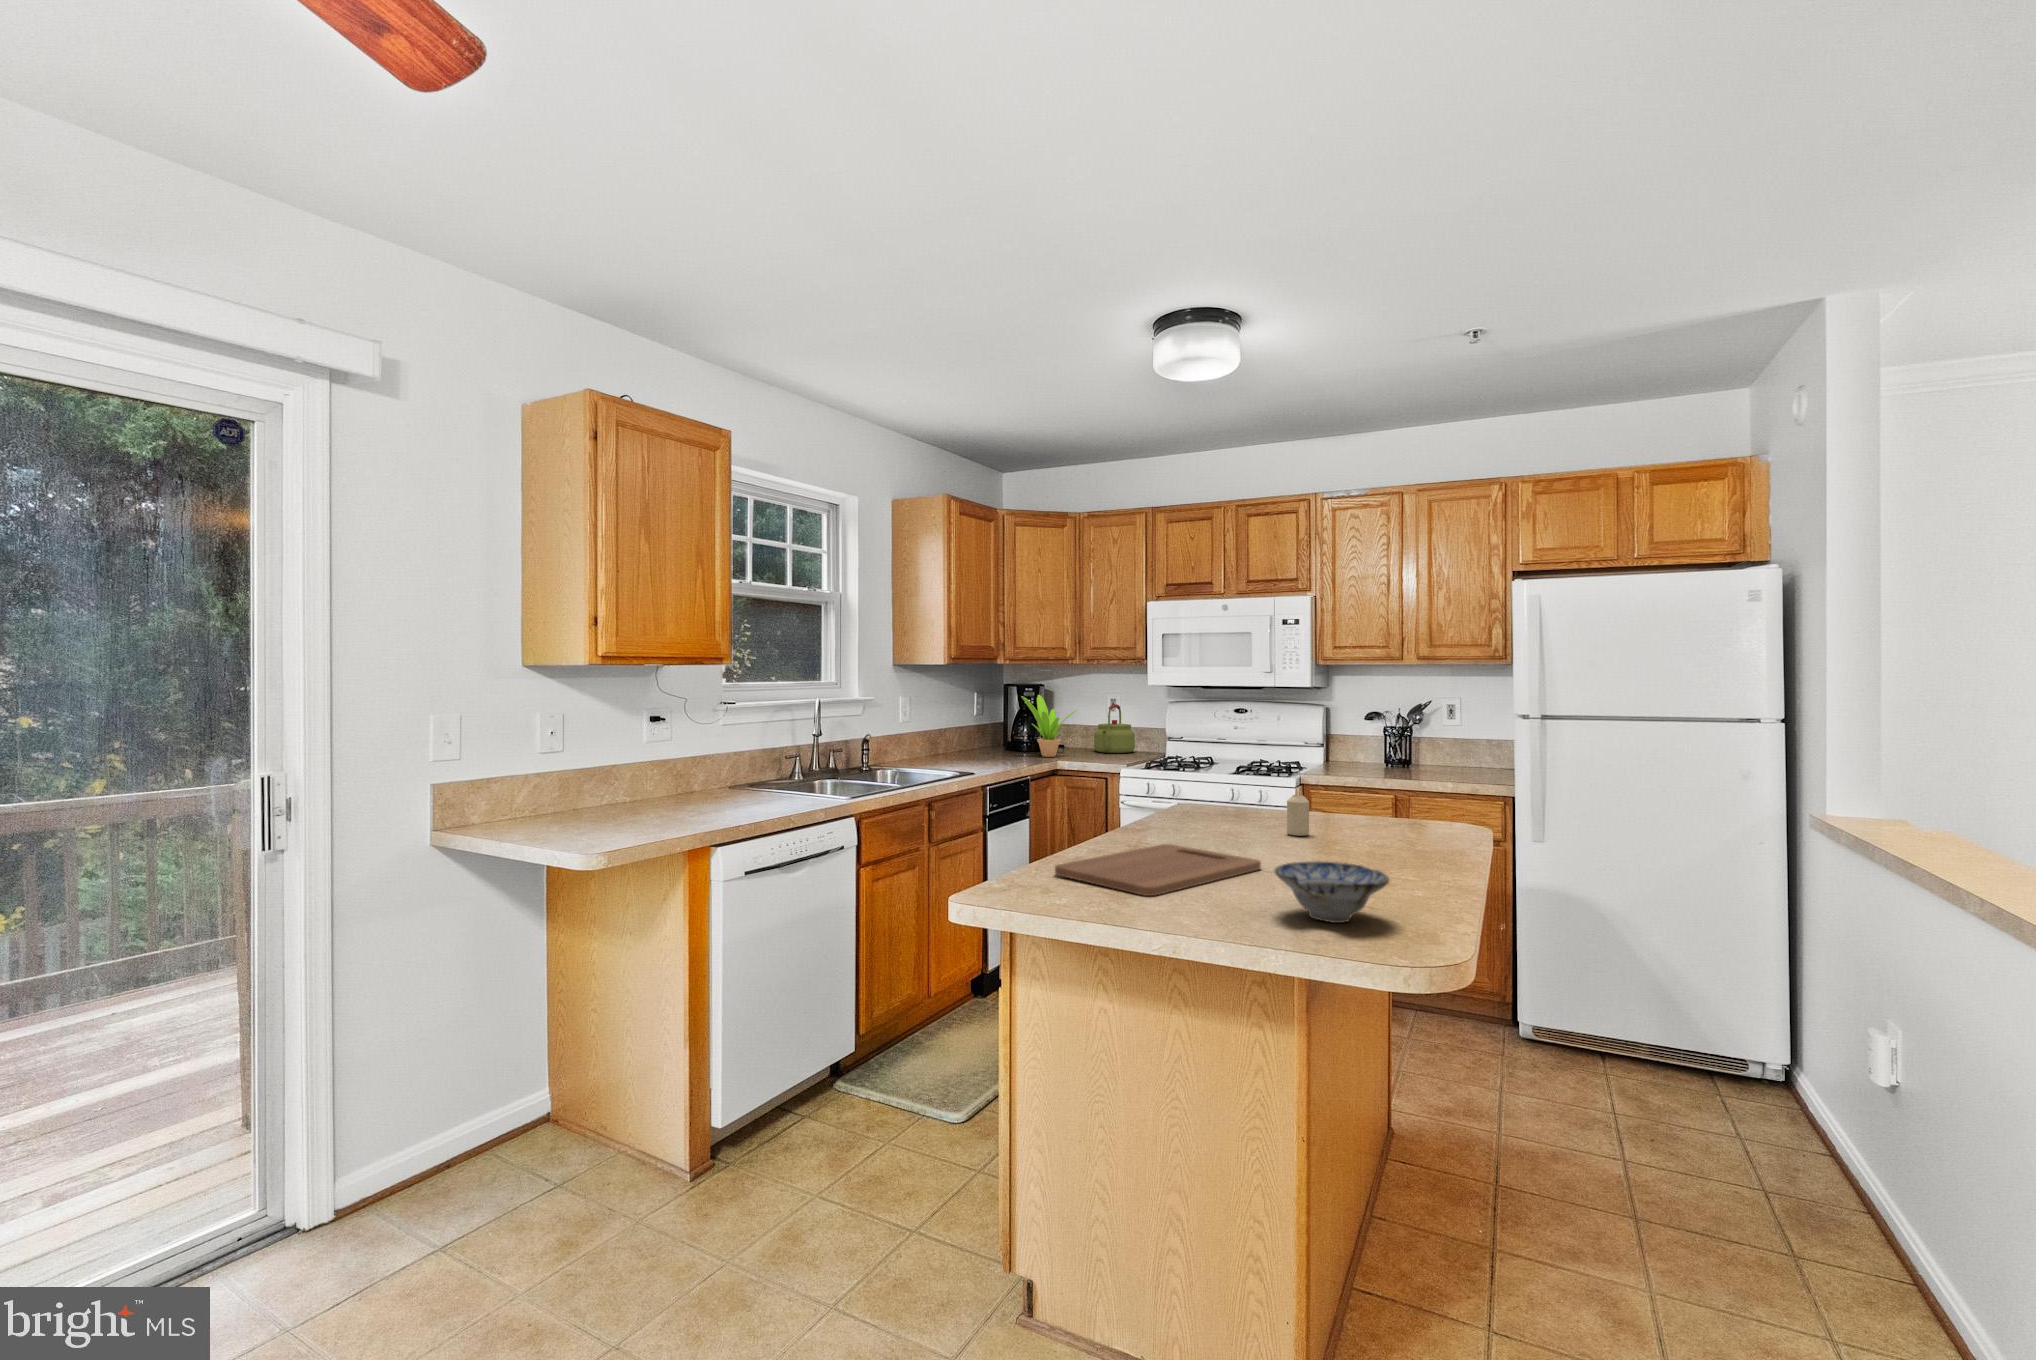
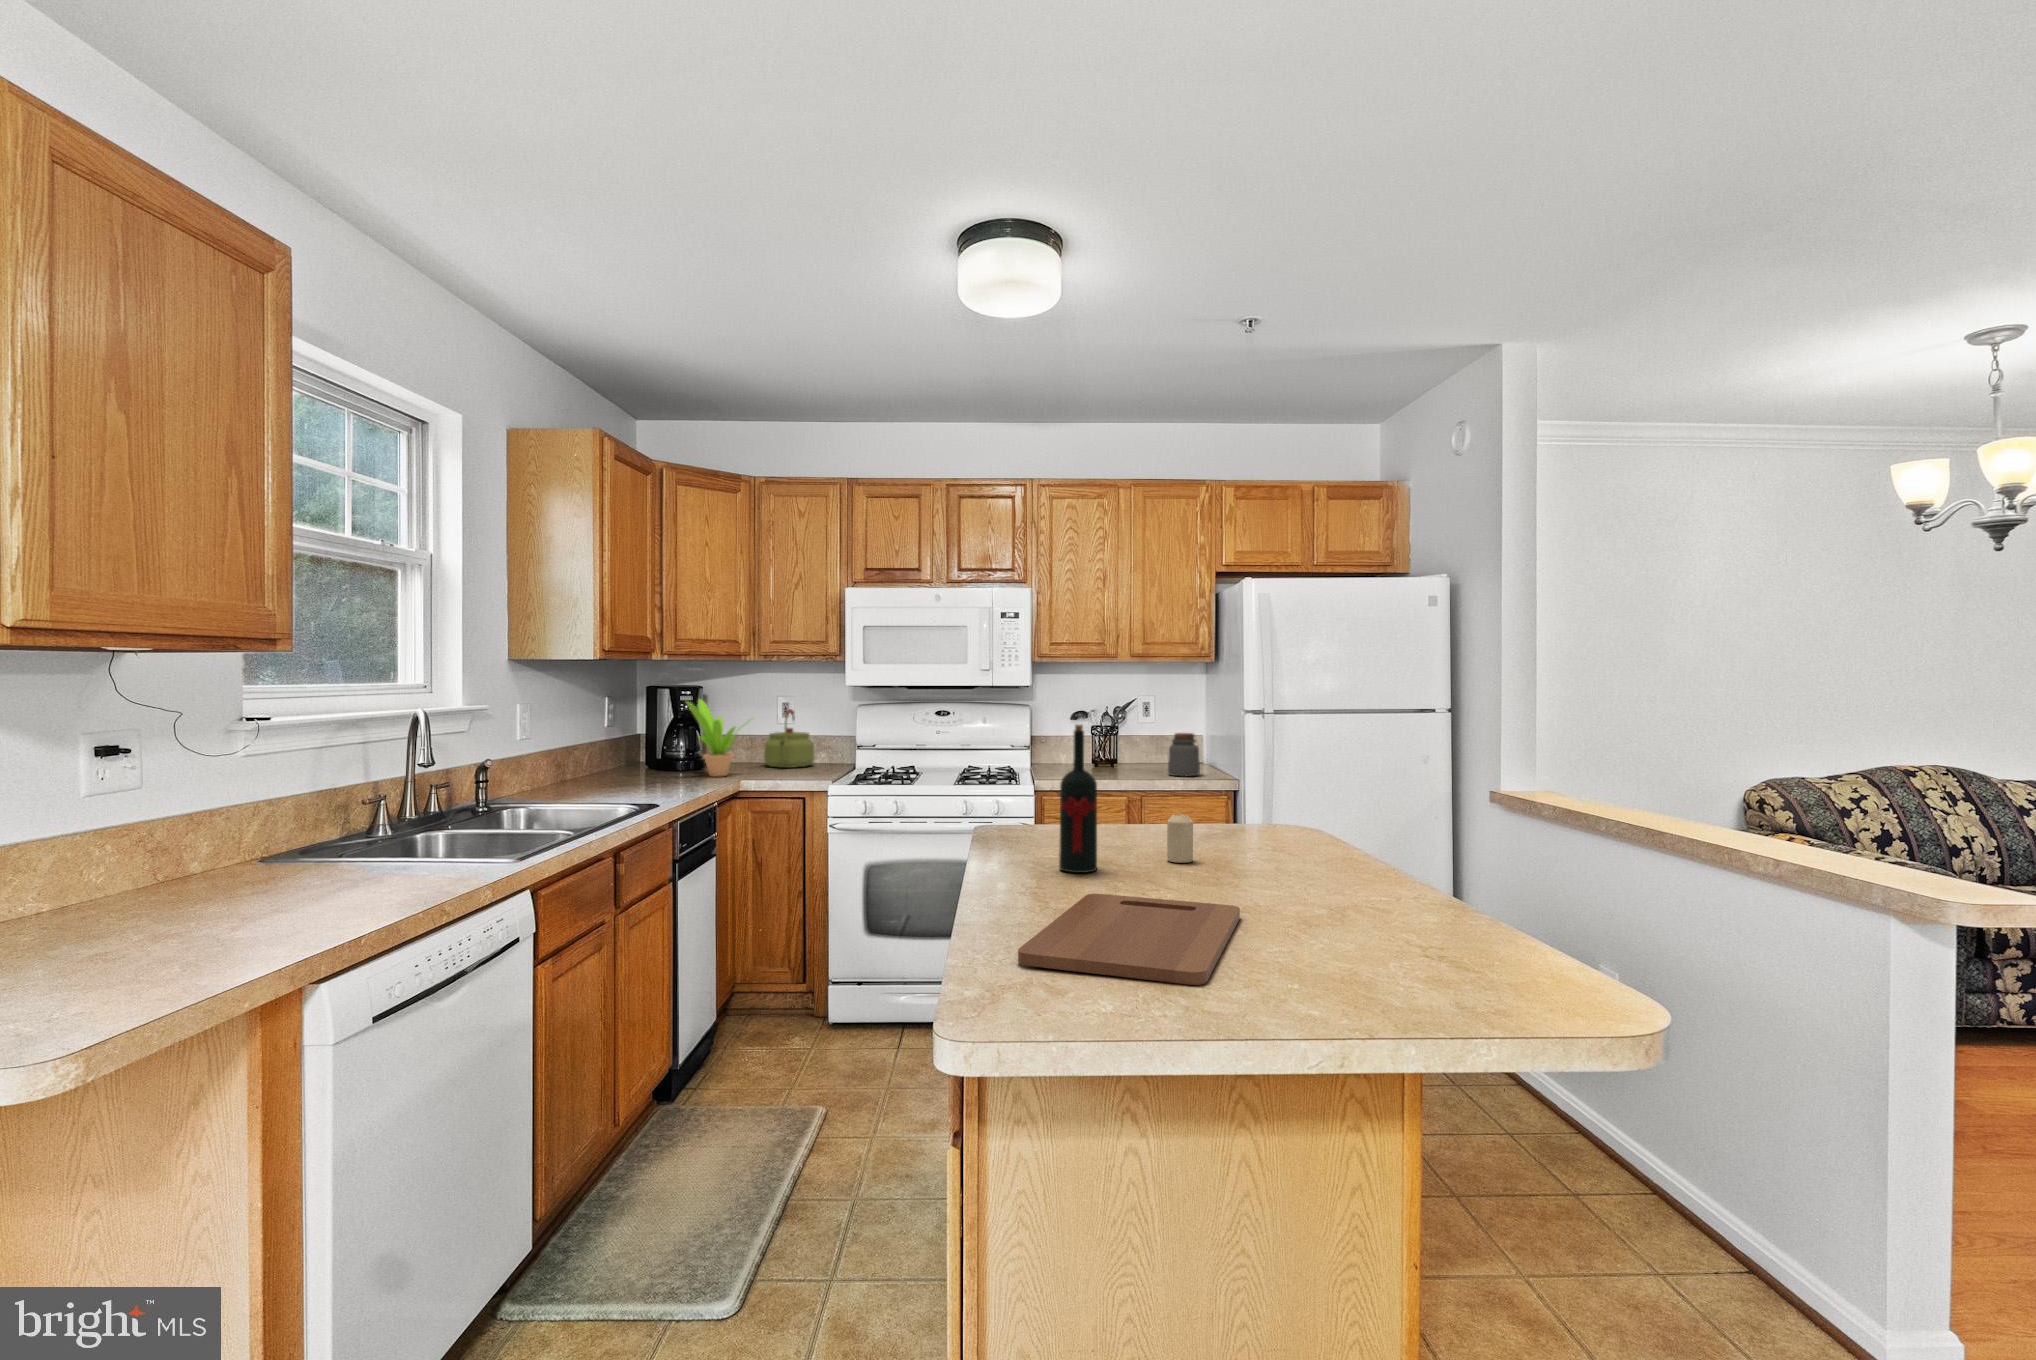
wine bottle: none [1188,718,1218,835] -> present [1059,724,1097,873]
jar: none [1459,734,1494,778] -> present [1168,733,1200,777]
ceramic bowl: present [1274,861,1389,923] -> none [1380,908,1539,994]

